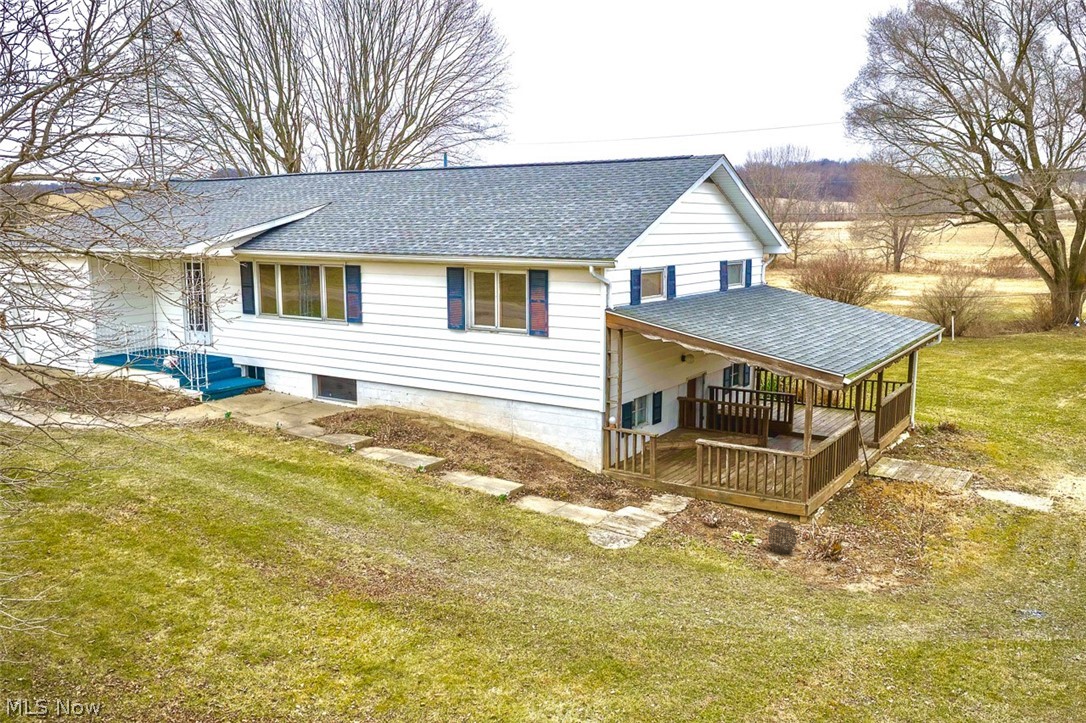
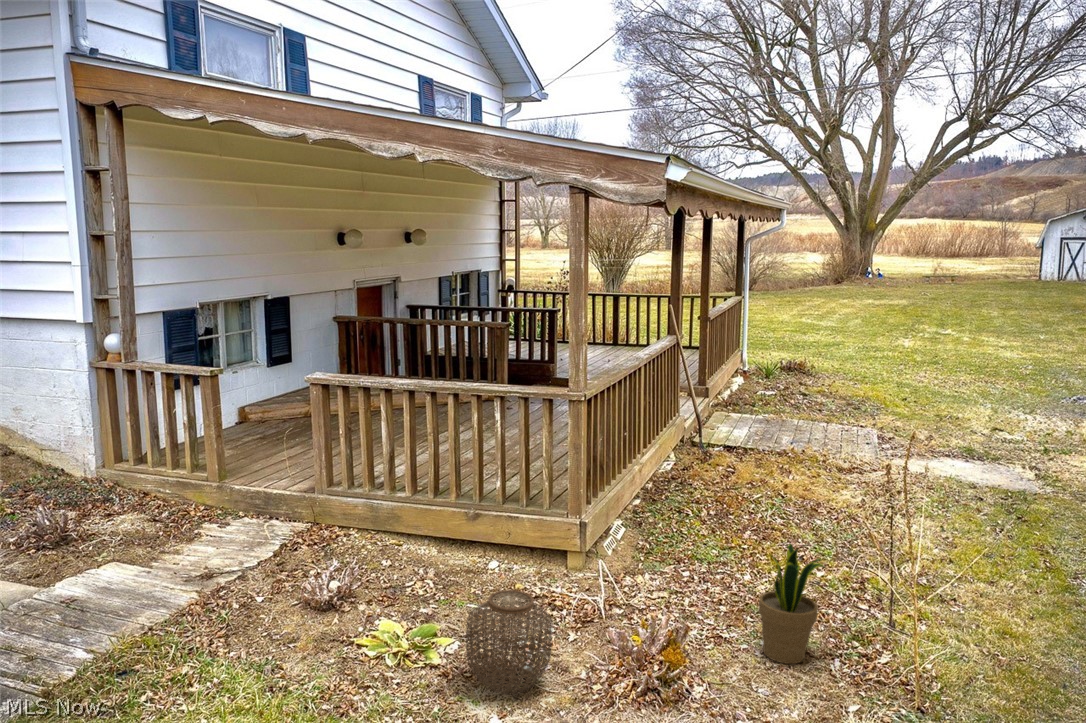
potted plant: none [870,517,896,558] -> present [758,544,825,664]

